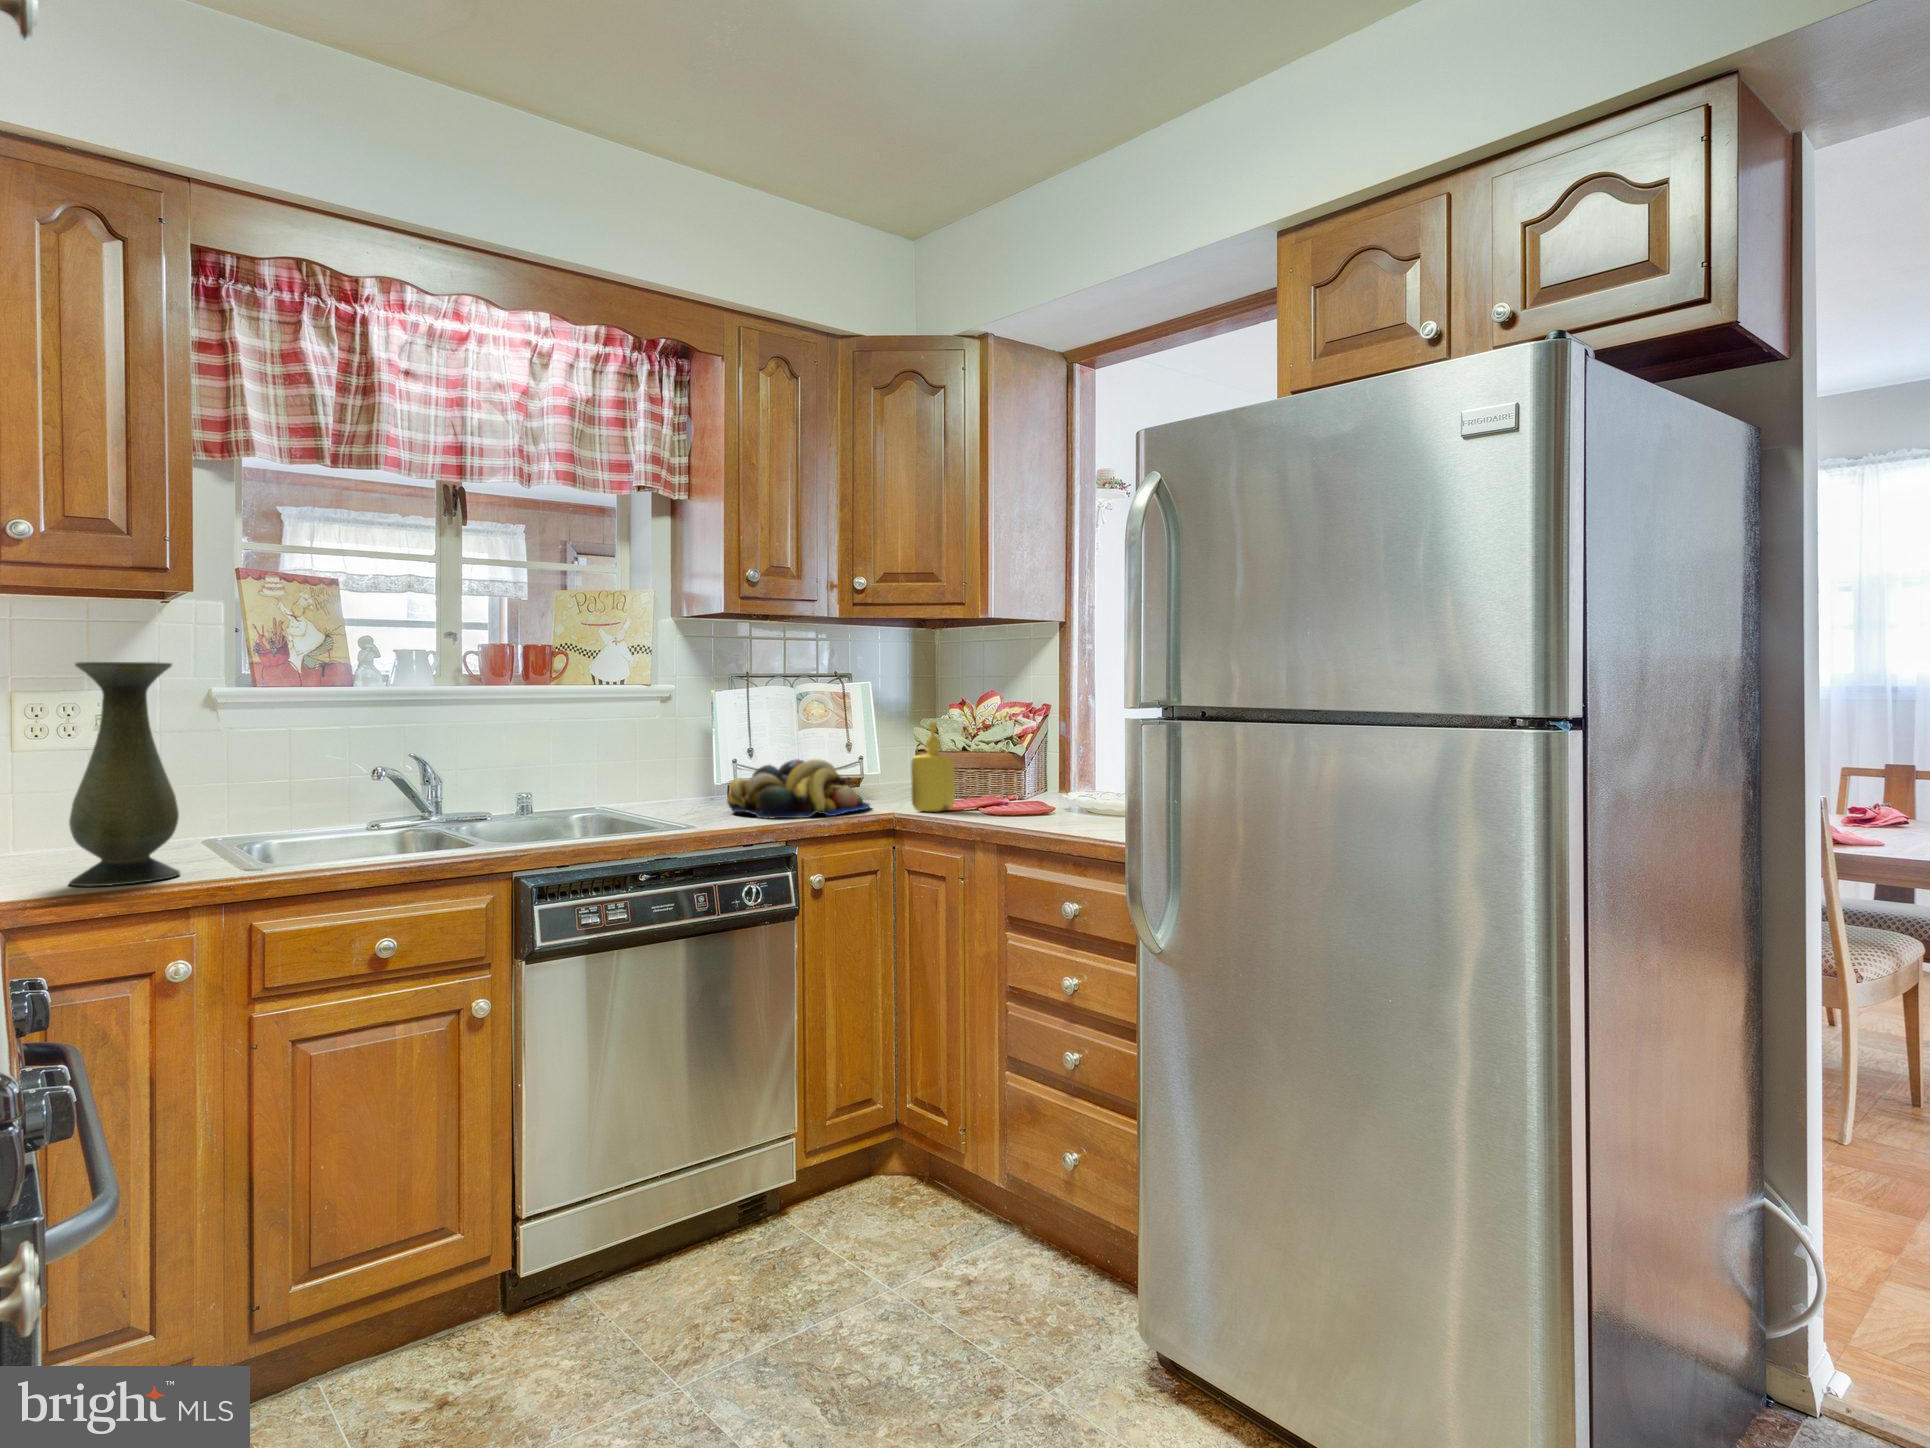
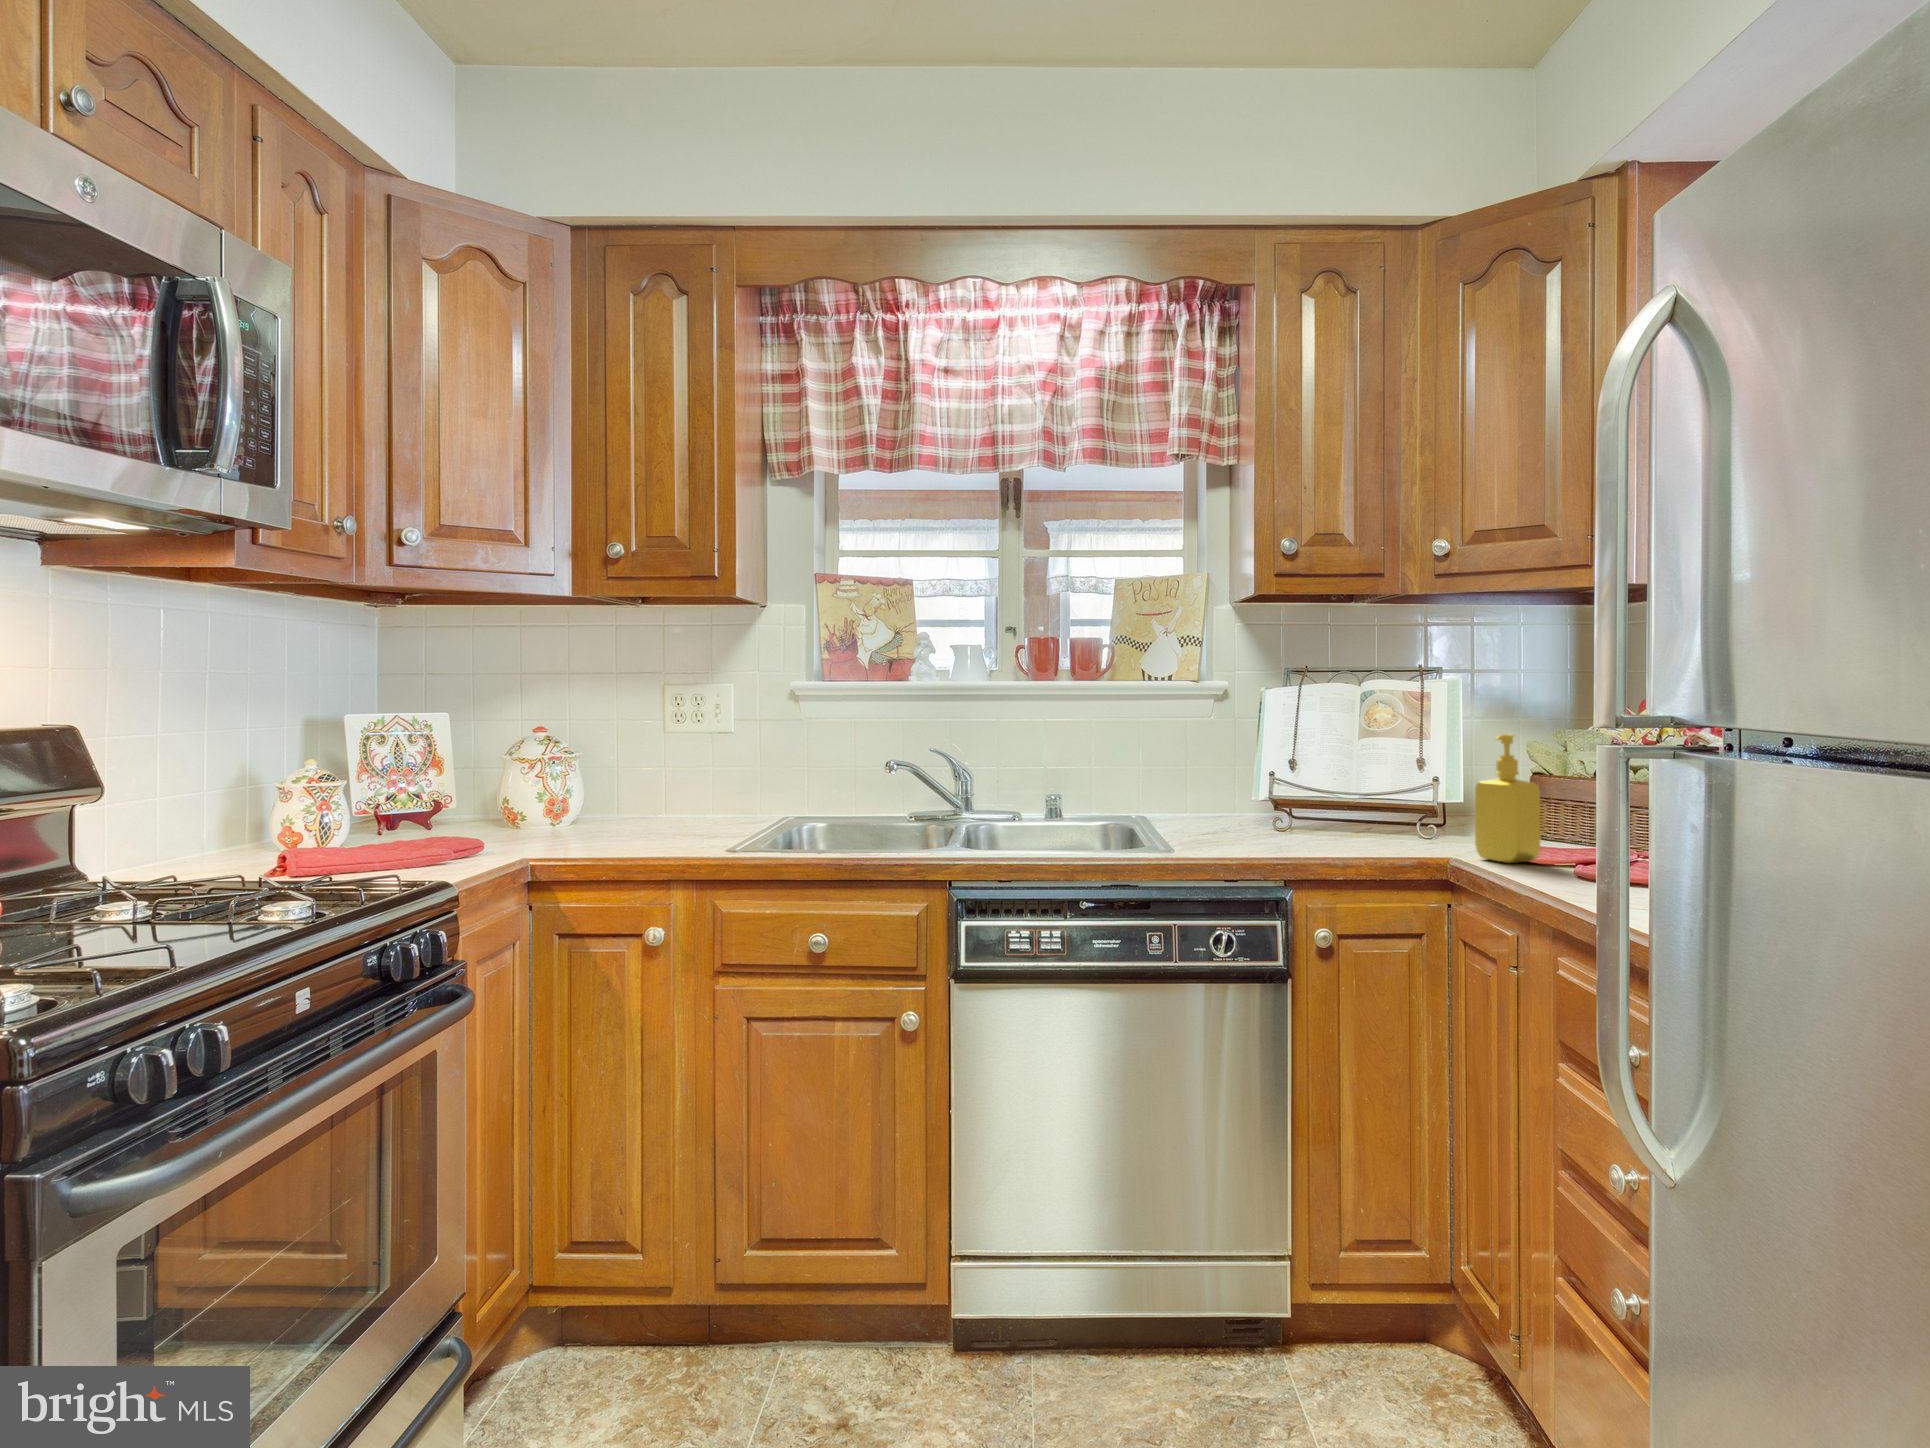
vase: present [69,662,181,887] -> none [602,659,683,853]
fruit bowl: present [727,759,870,818] -> none [1249,775,1434,853]

